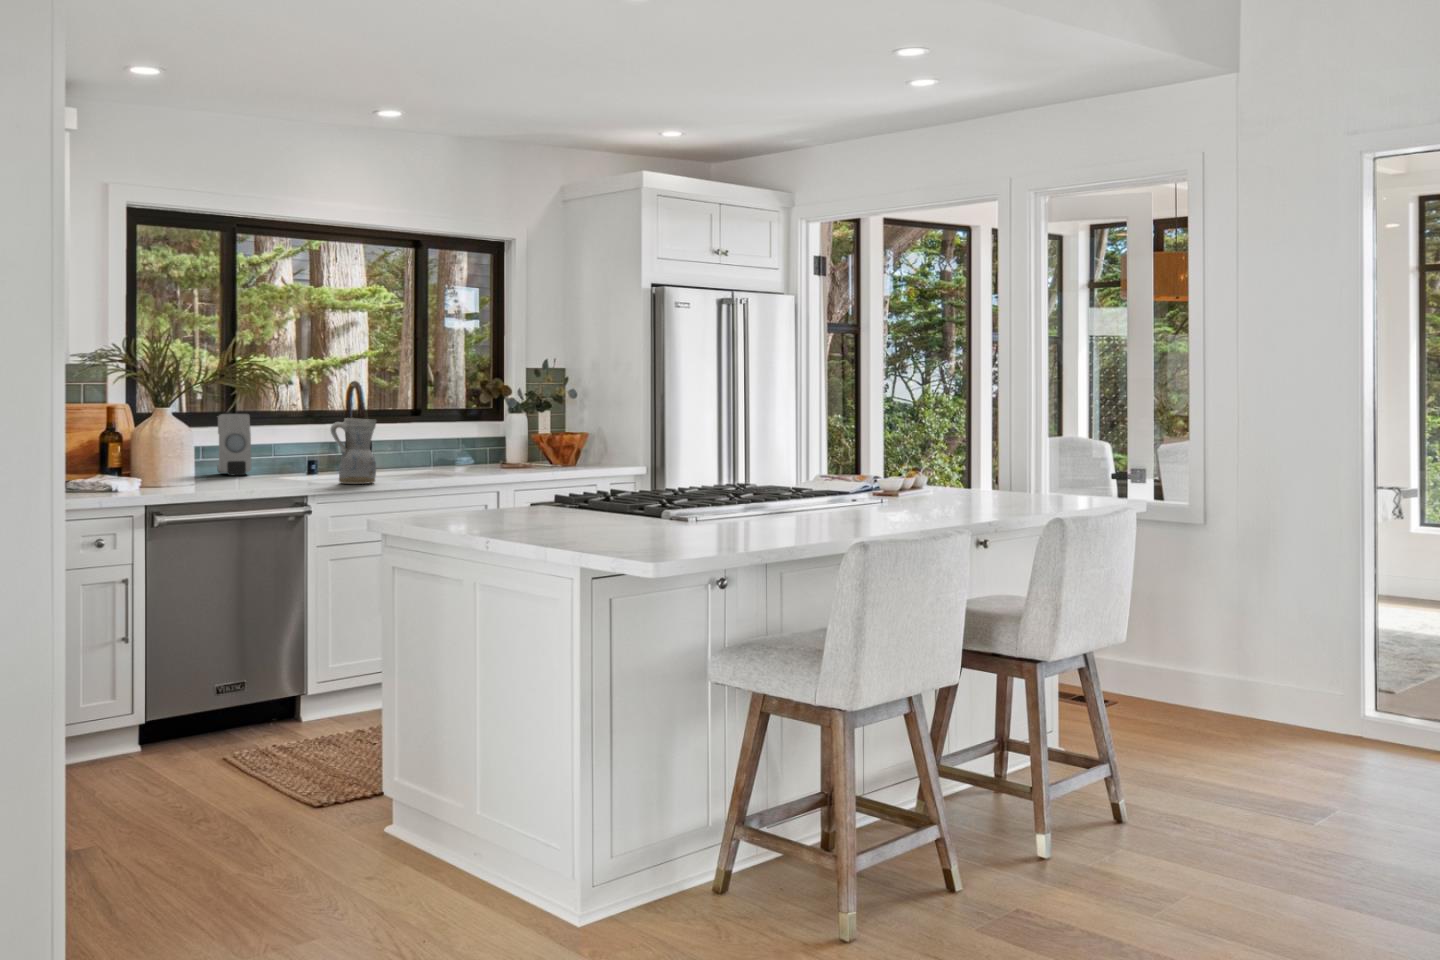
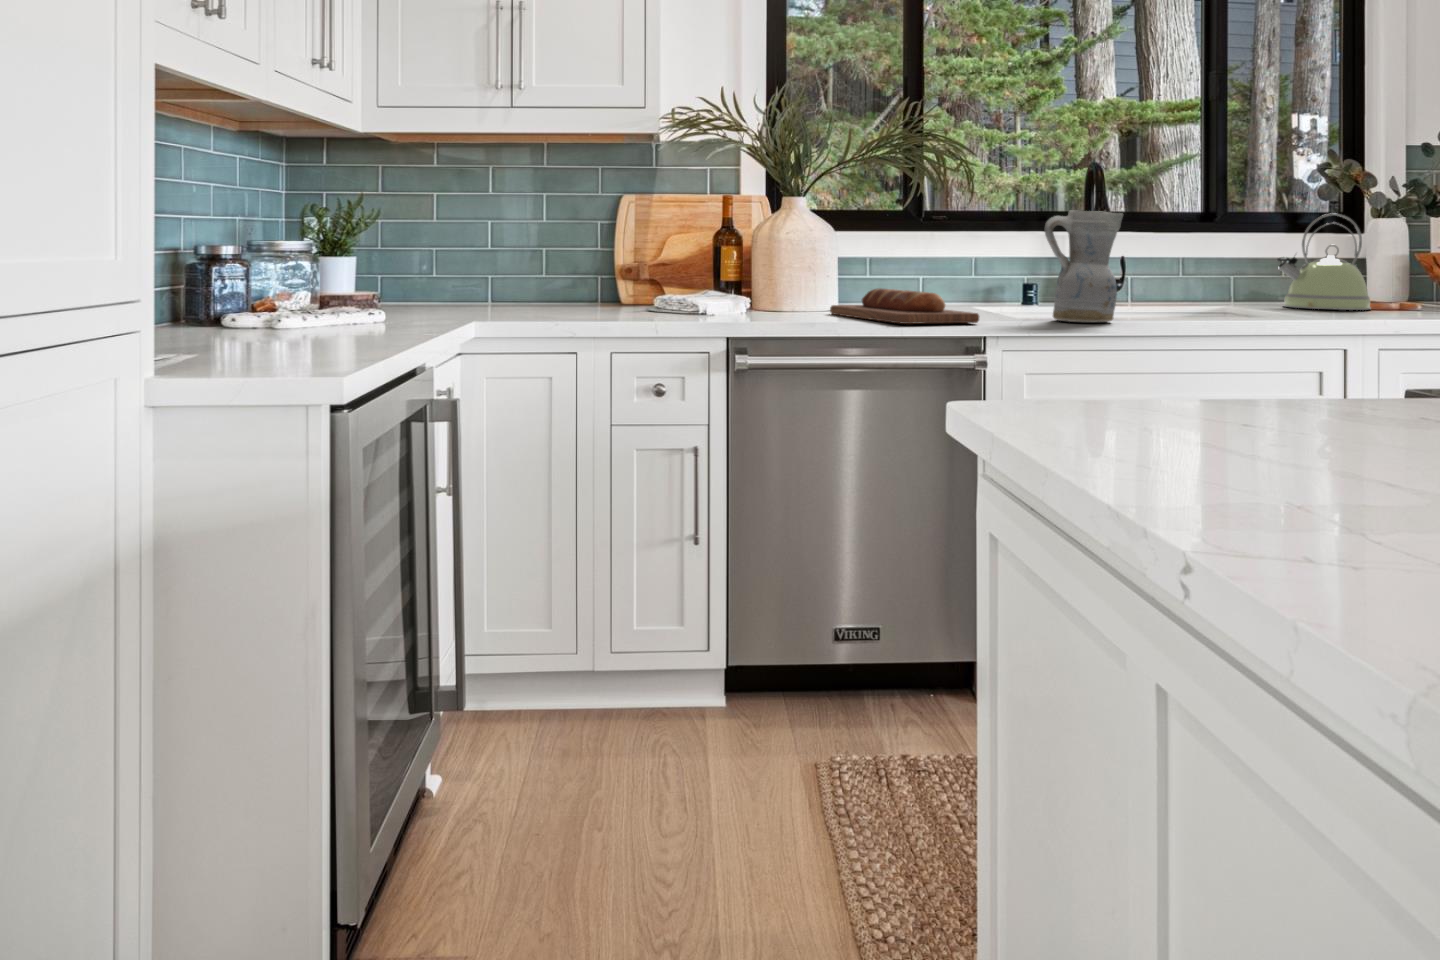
kettle: none [460,412,515,468] -> present [1277,213,1371,310]
soap dispenser: present [217,414,251,475] -> none [890,206,937,302]
bread loaf: none [194,469,297,491] -> present [830,289,979,324]

